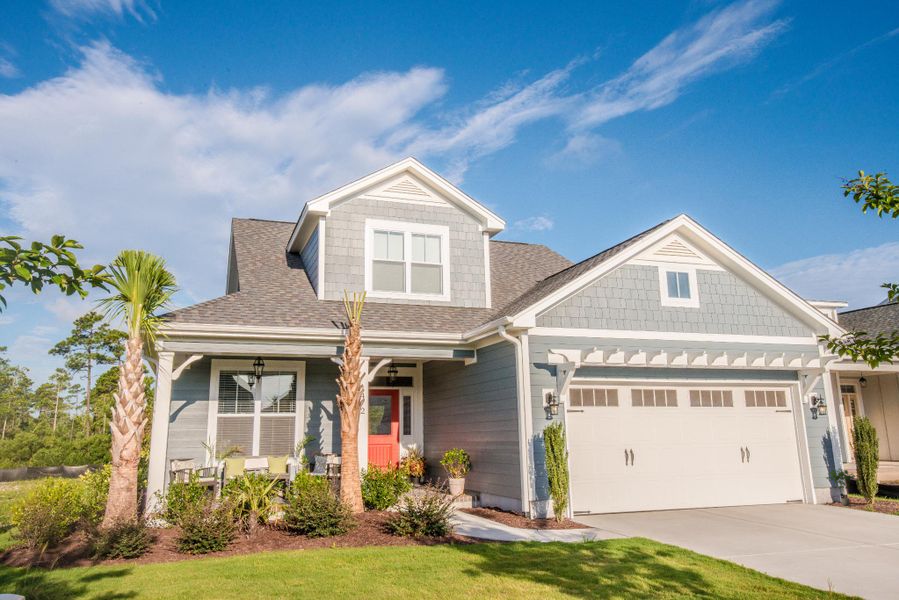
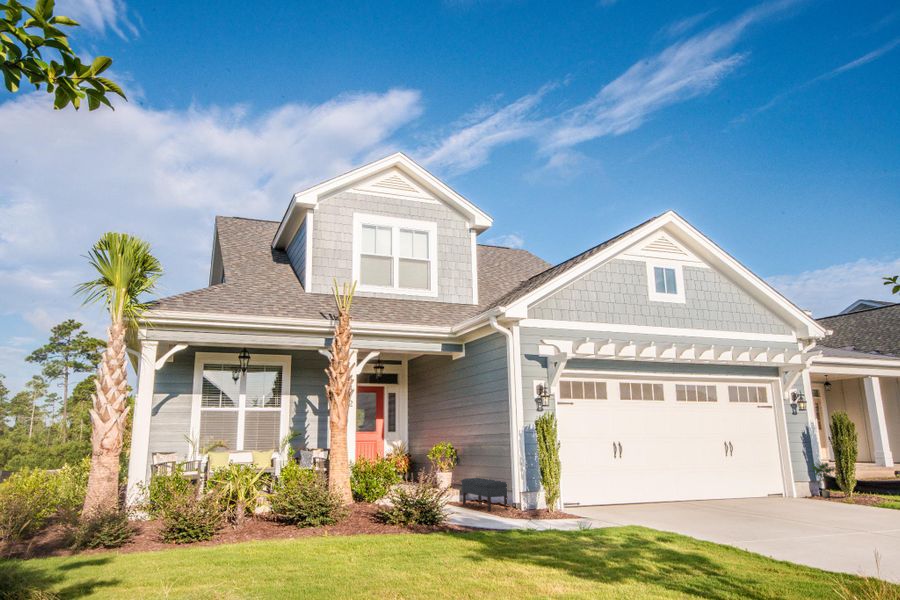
bench: none [471,484,517,519] -> present [461,478,508,511]

